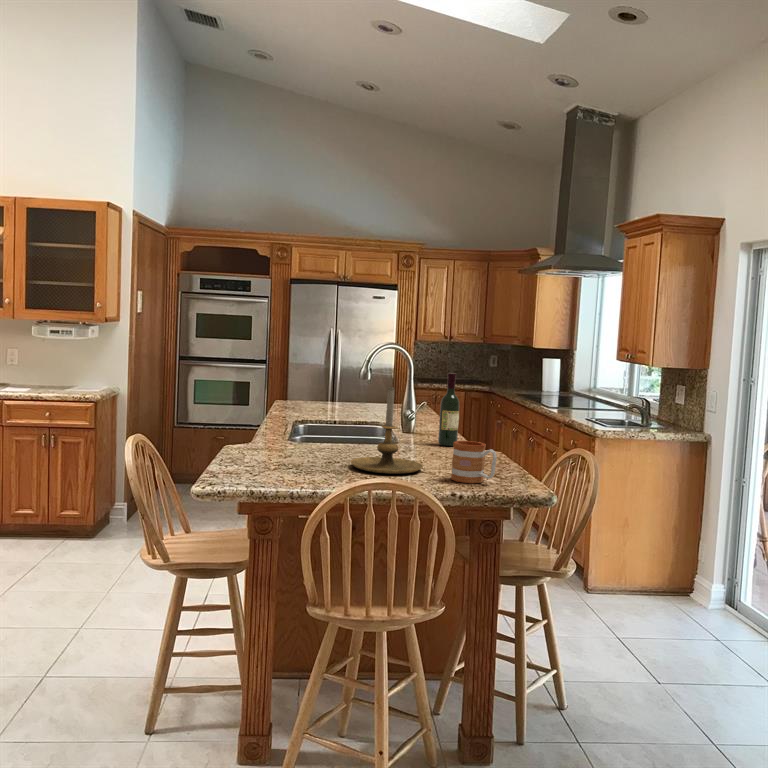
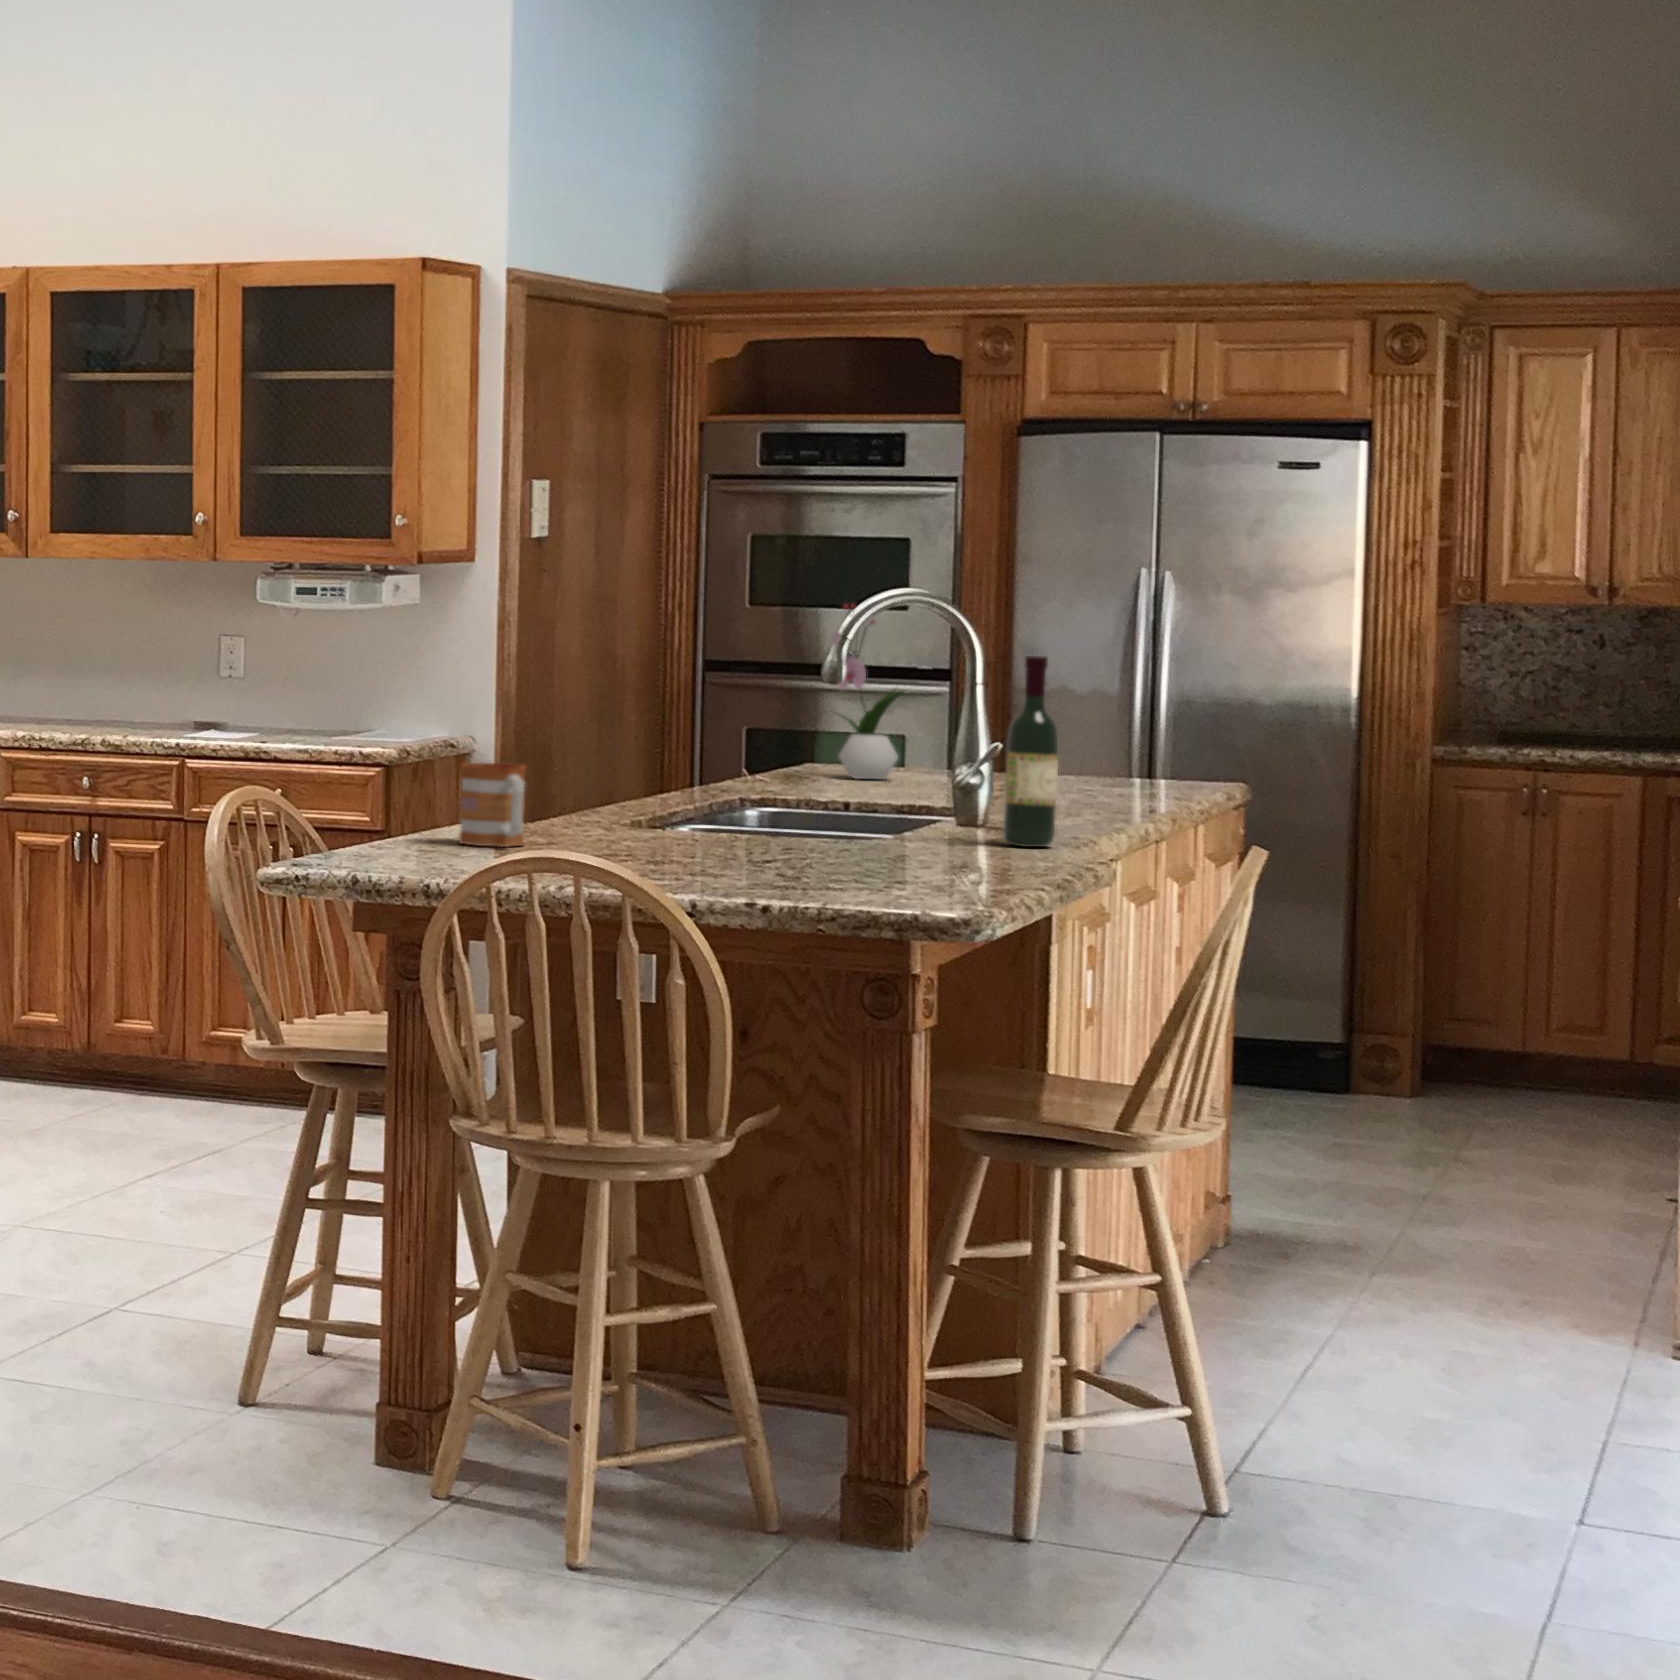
flower arrangement: none [292,344,321,407] -> present [832,604,903,779]
candle holder: present [351,387,423,474] -> none [642,673,813,869]
mug: present [451,441,497,483] -> present [459,763,527,847]

